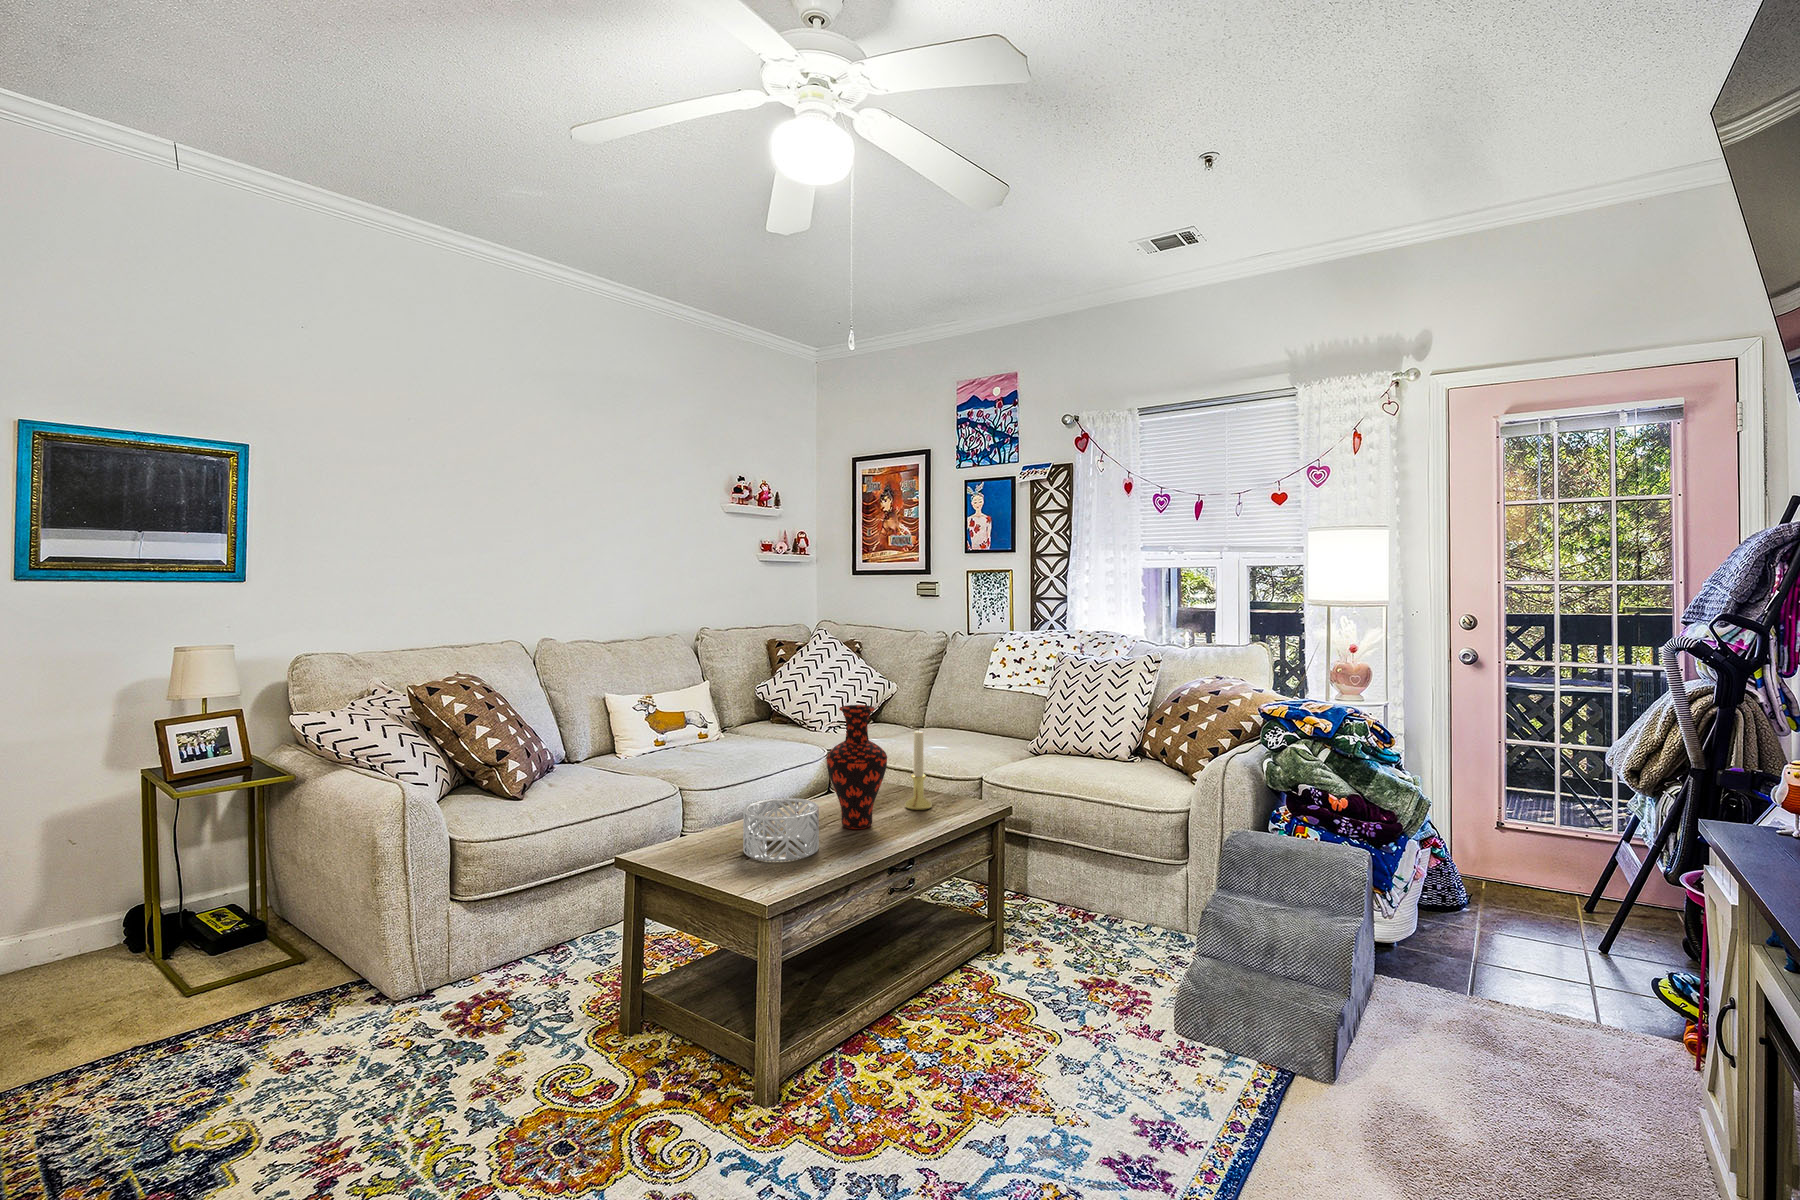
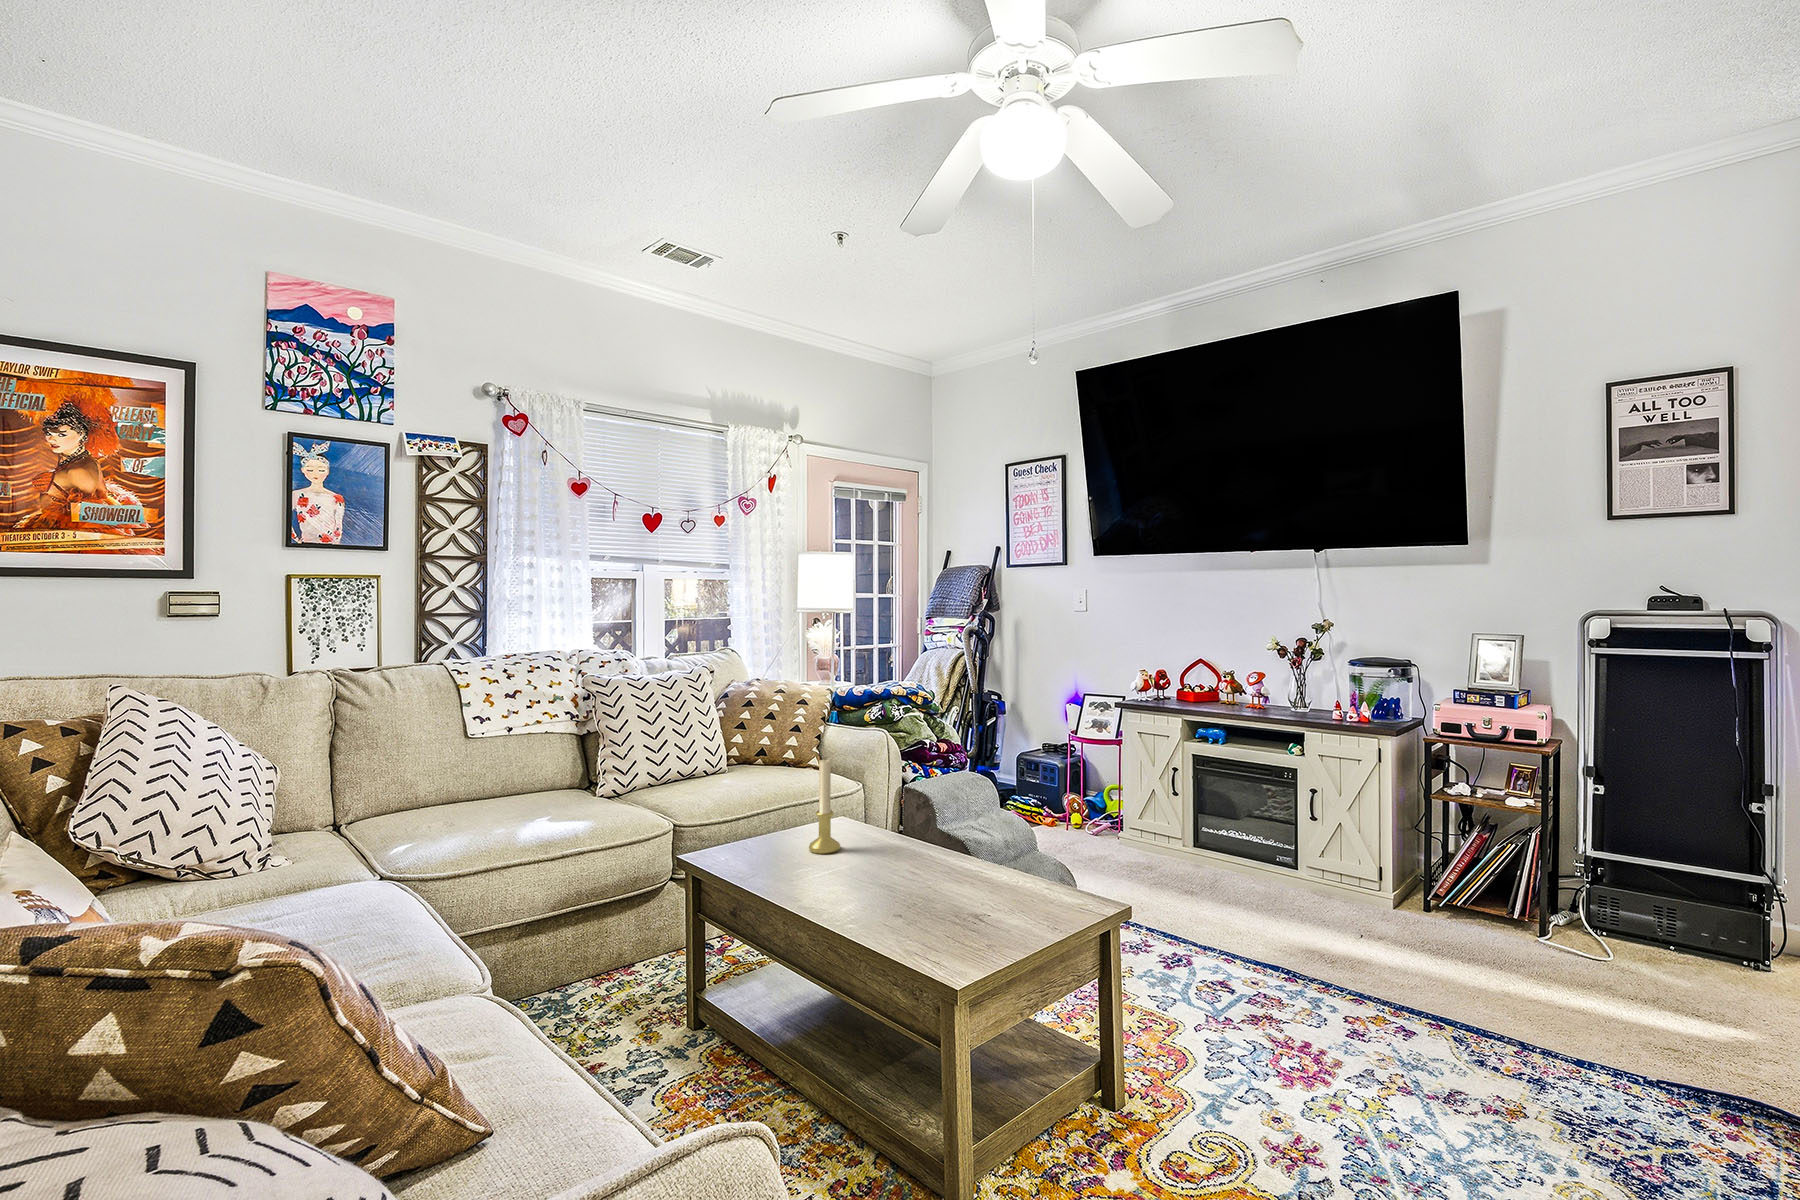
vase: present [827,705,887,829] -> none [858,729,931,880]
decorative bowl: present [743,798,819,862] -> none [943,841,1036,926]

